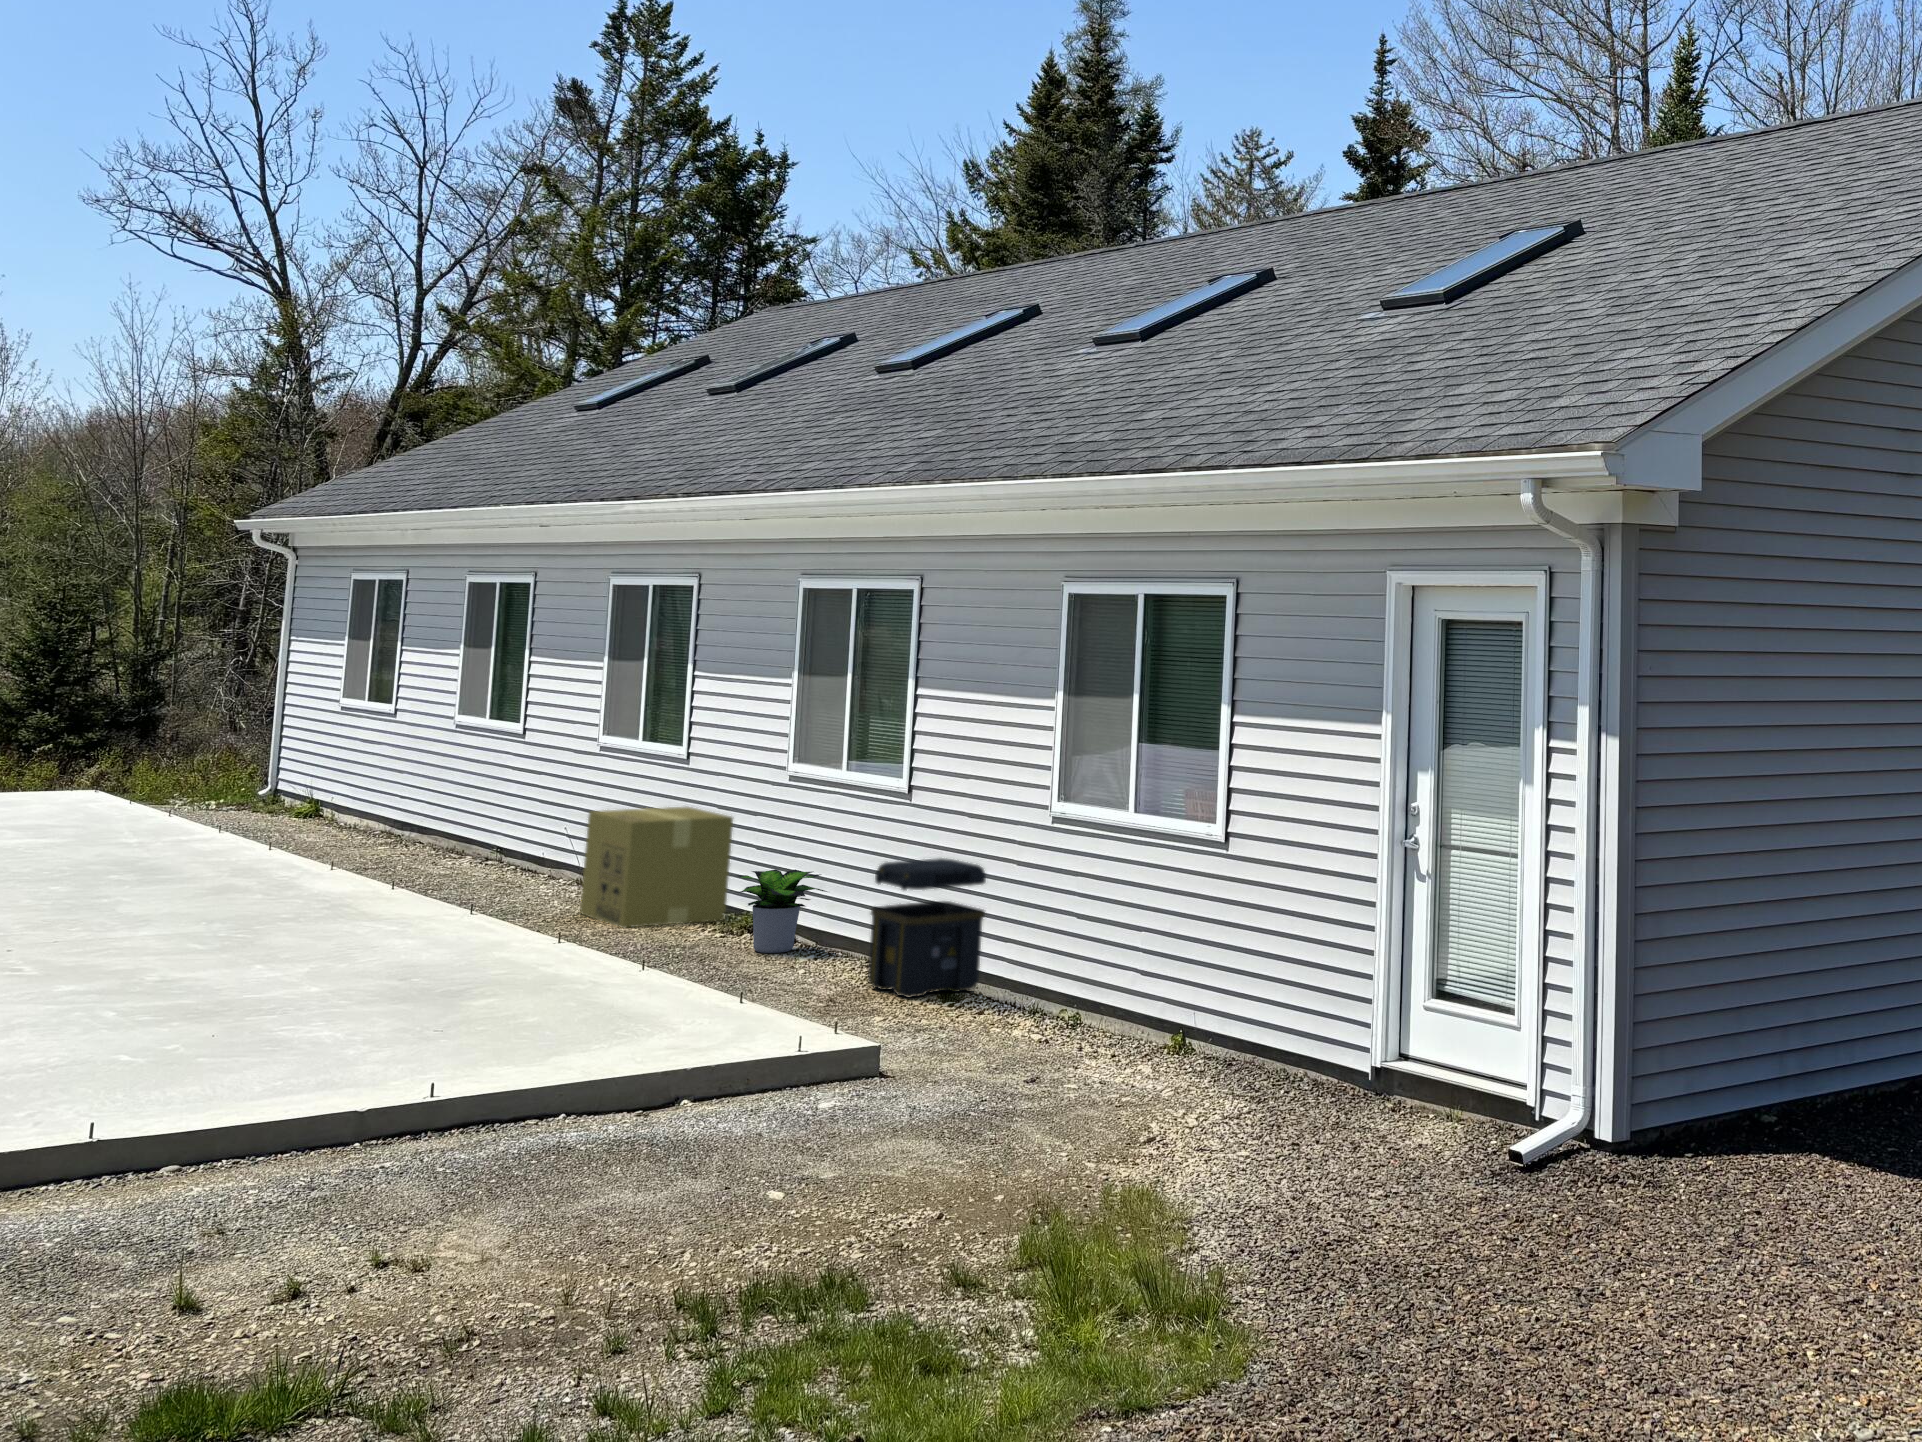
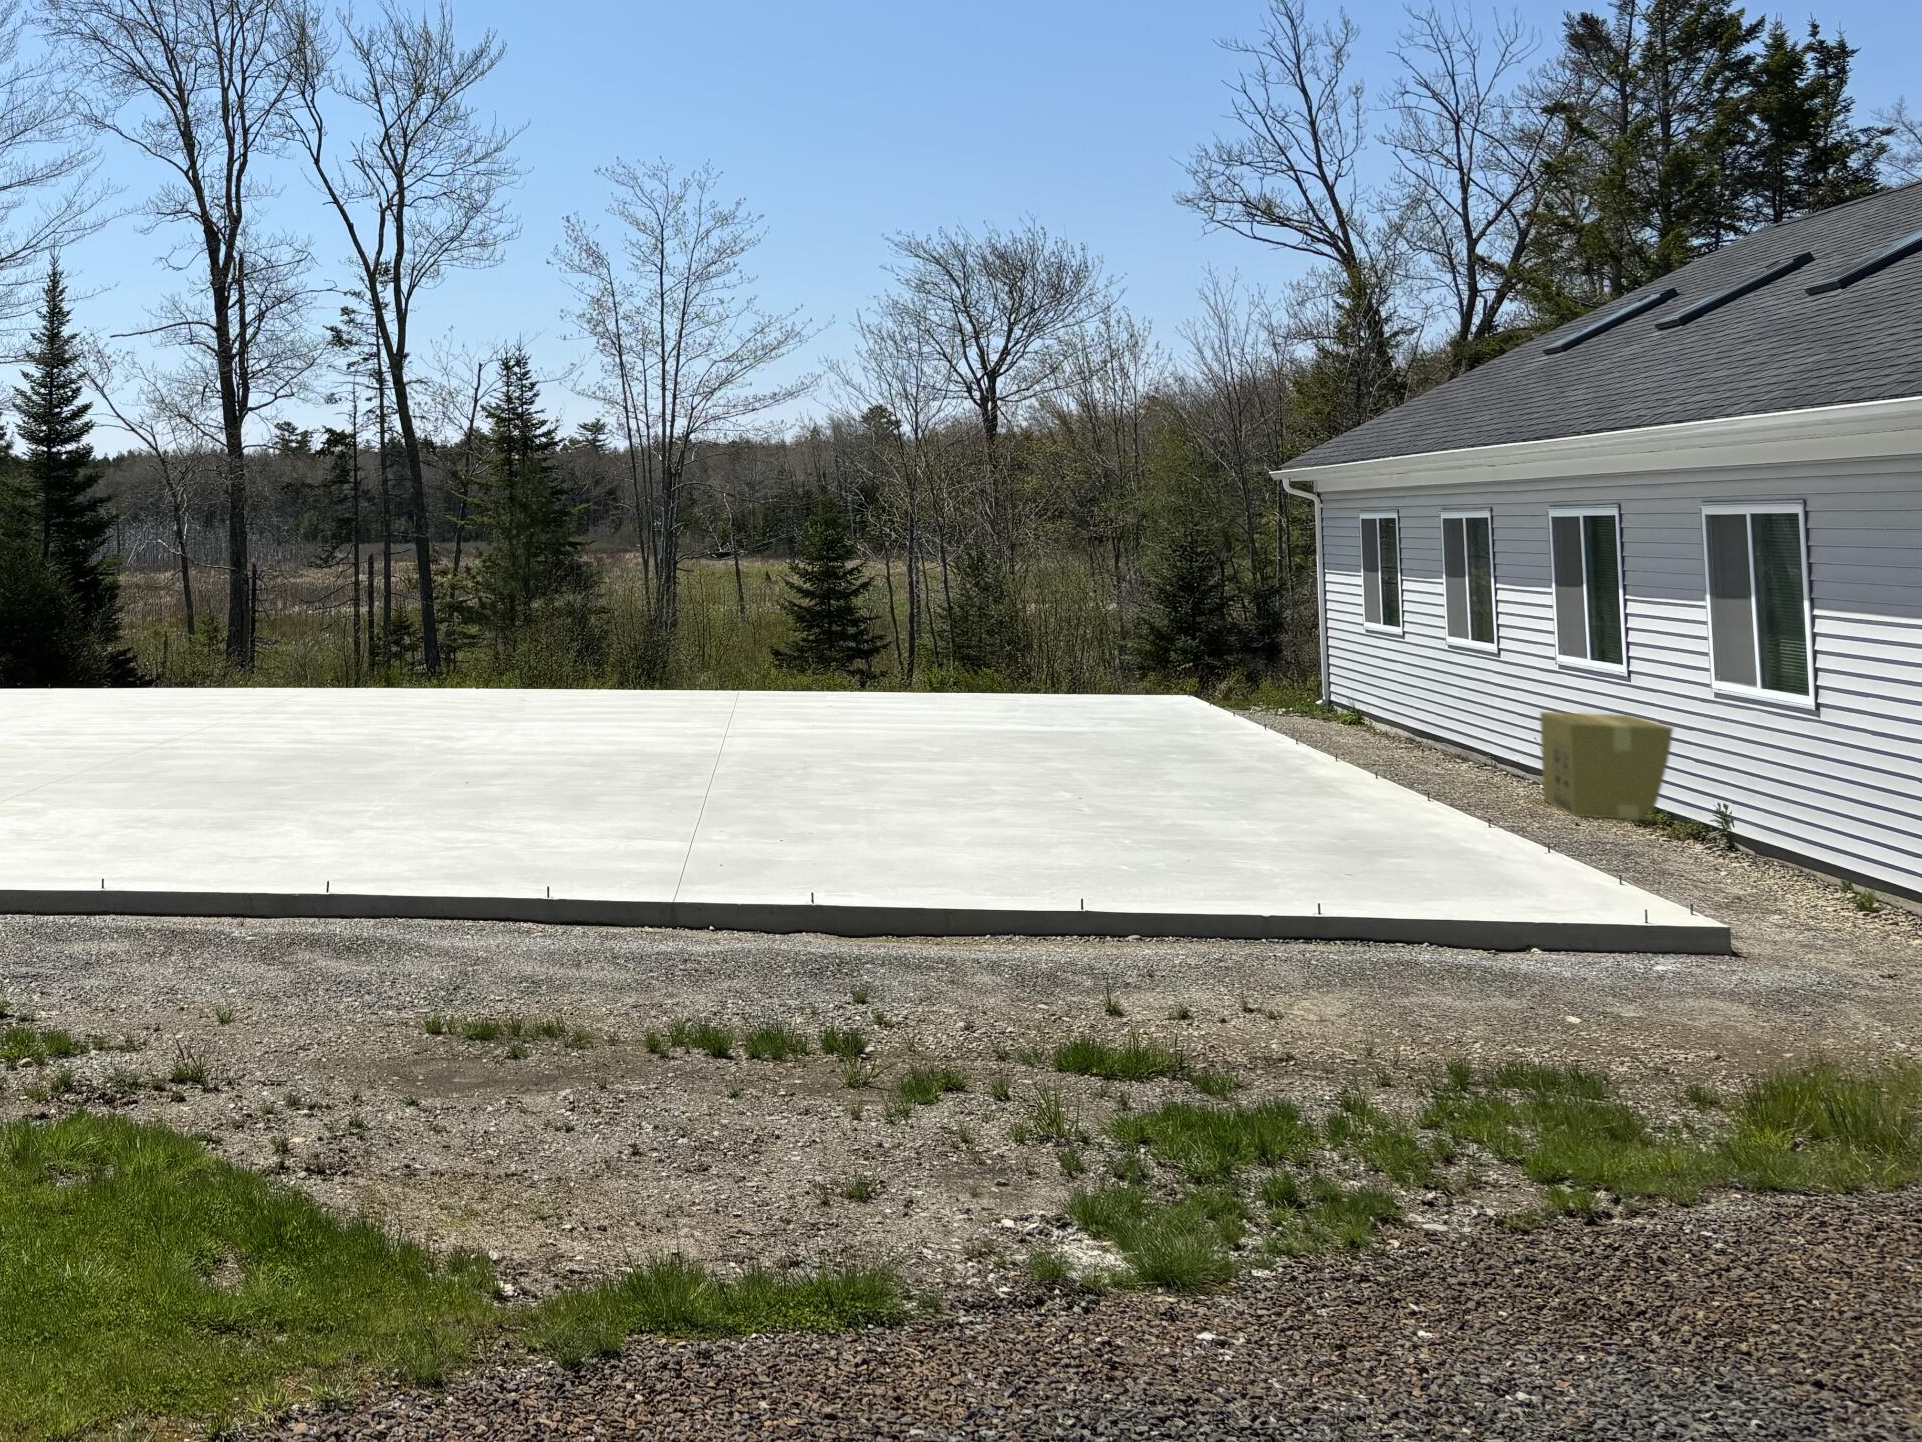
toolbox: present [868,858,986,997] -> none [1767,780,1896,914]
potted plant: present [737,869,827,953] -> none [1656,777,1761,855]

